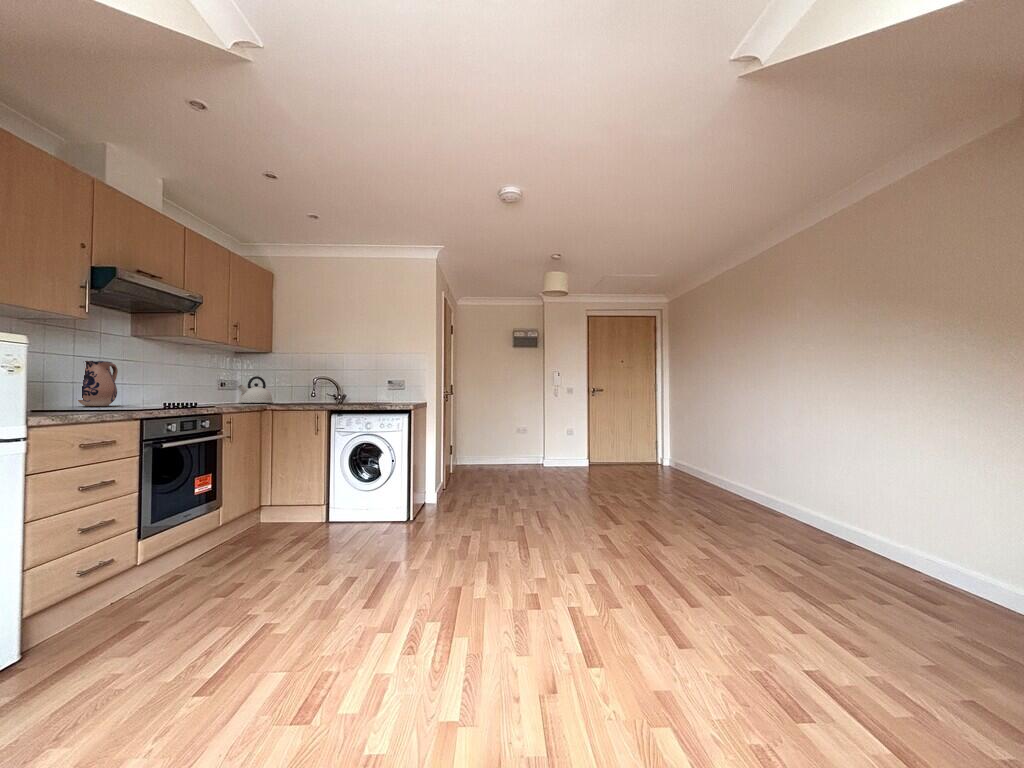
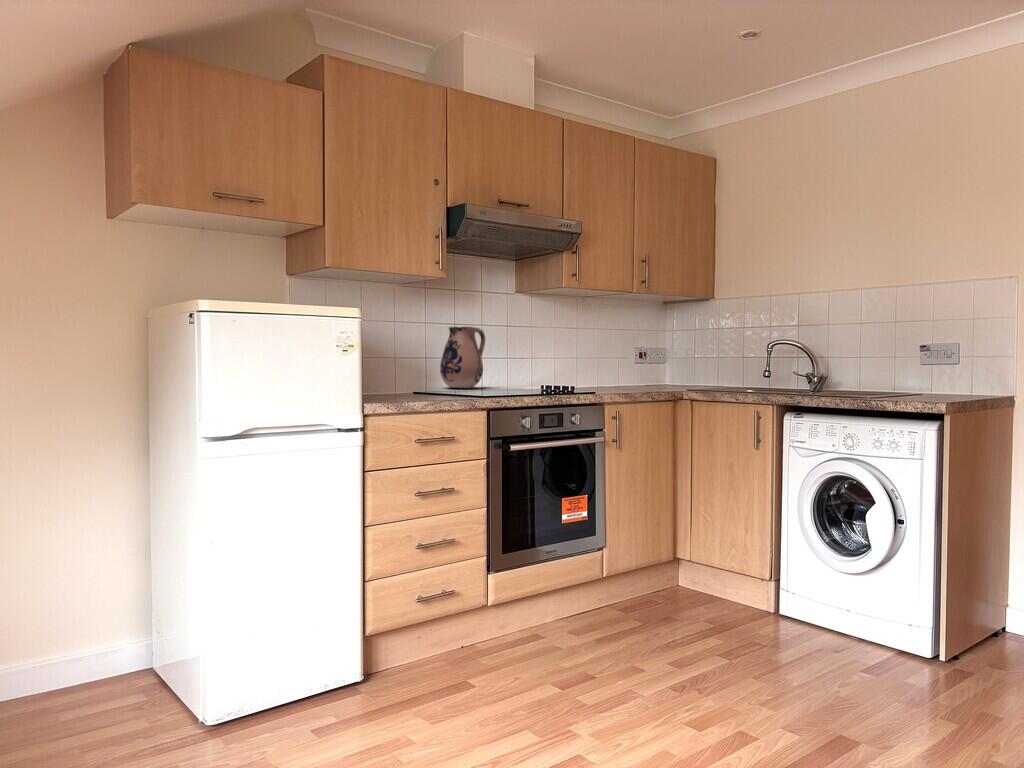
kettle: present [238,376,273,403] -> none [642,343,697,388]

